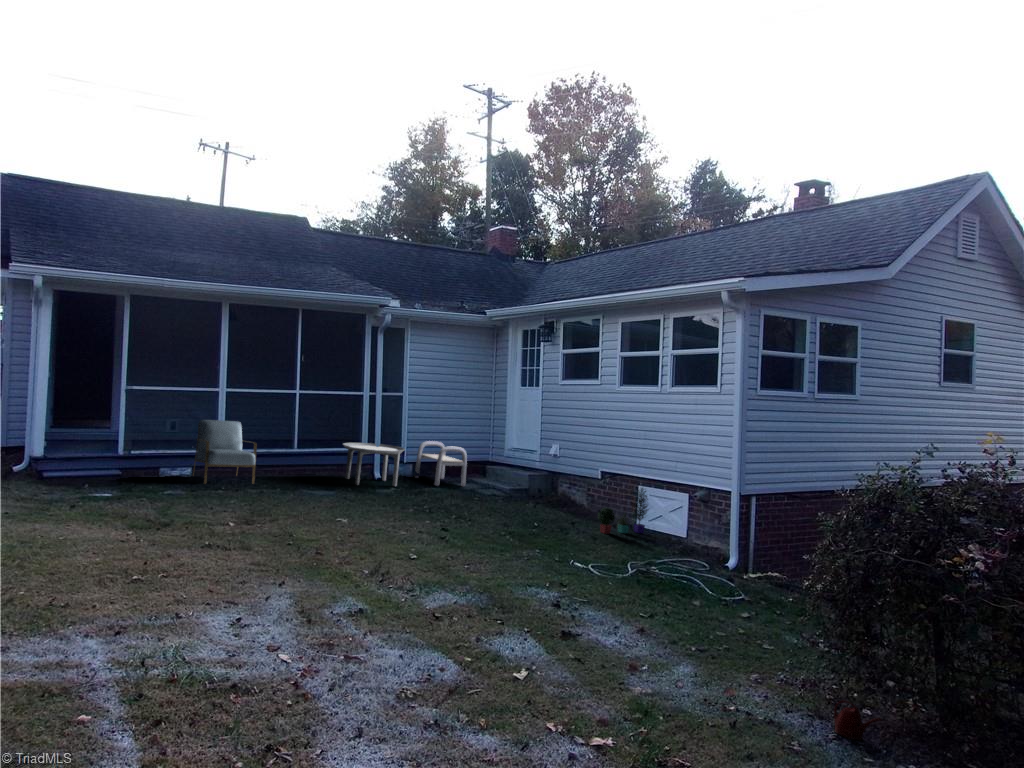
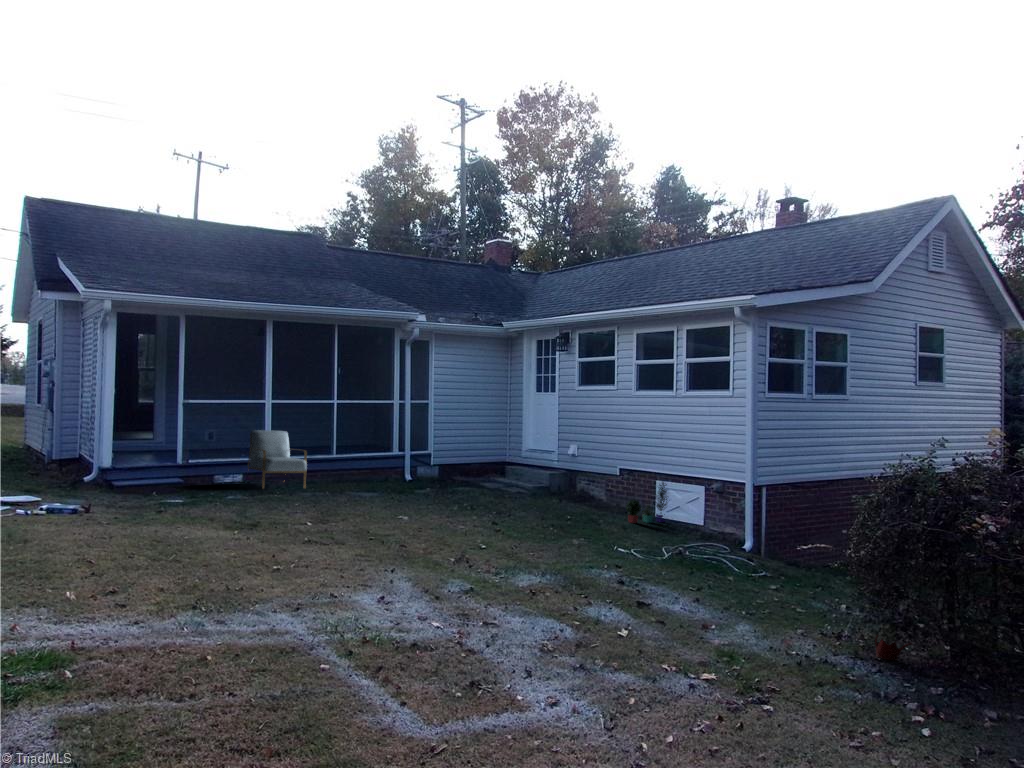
bench: present [415,441,467,486] -> none [439,445,489,486]
round table: present [343,443,405,486] -> none [378,448,436,488]

